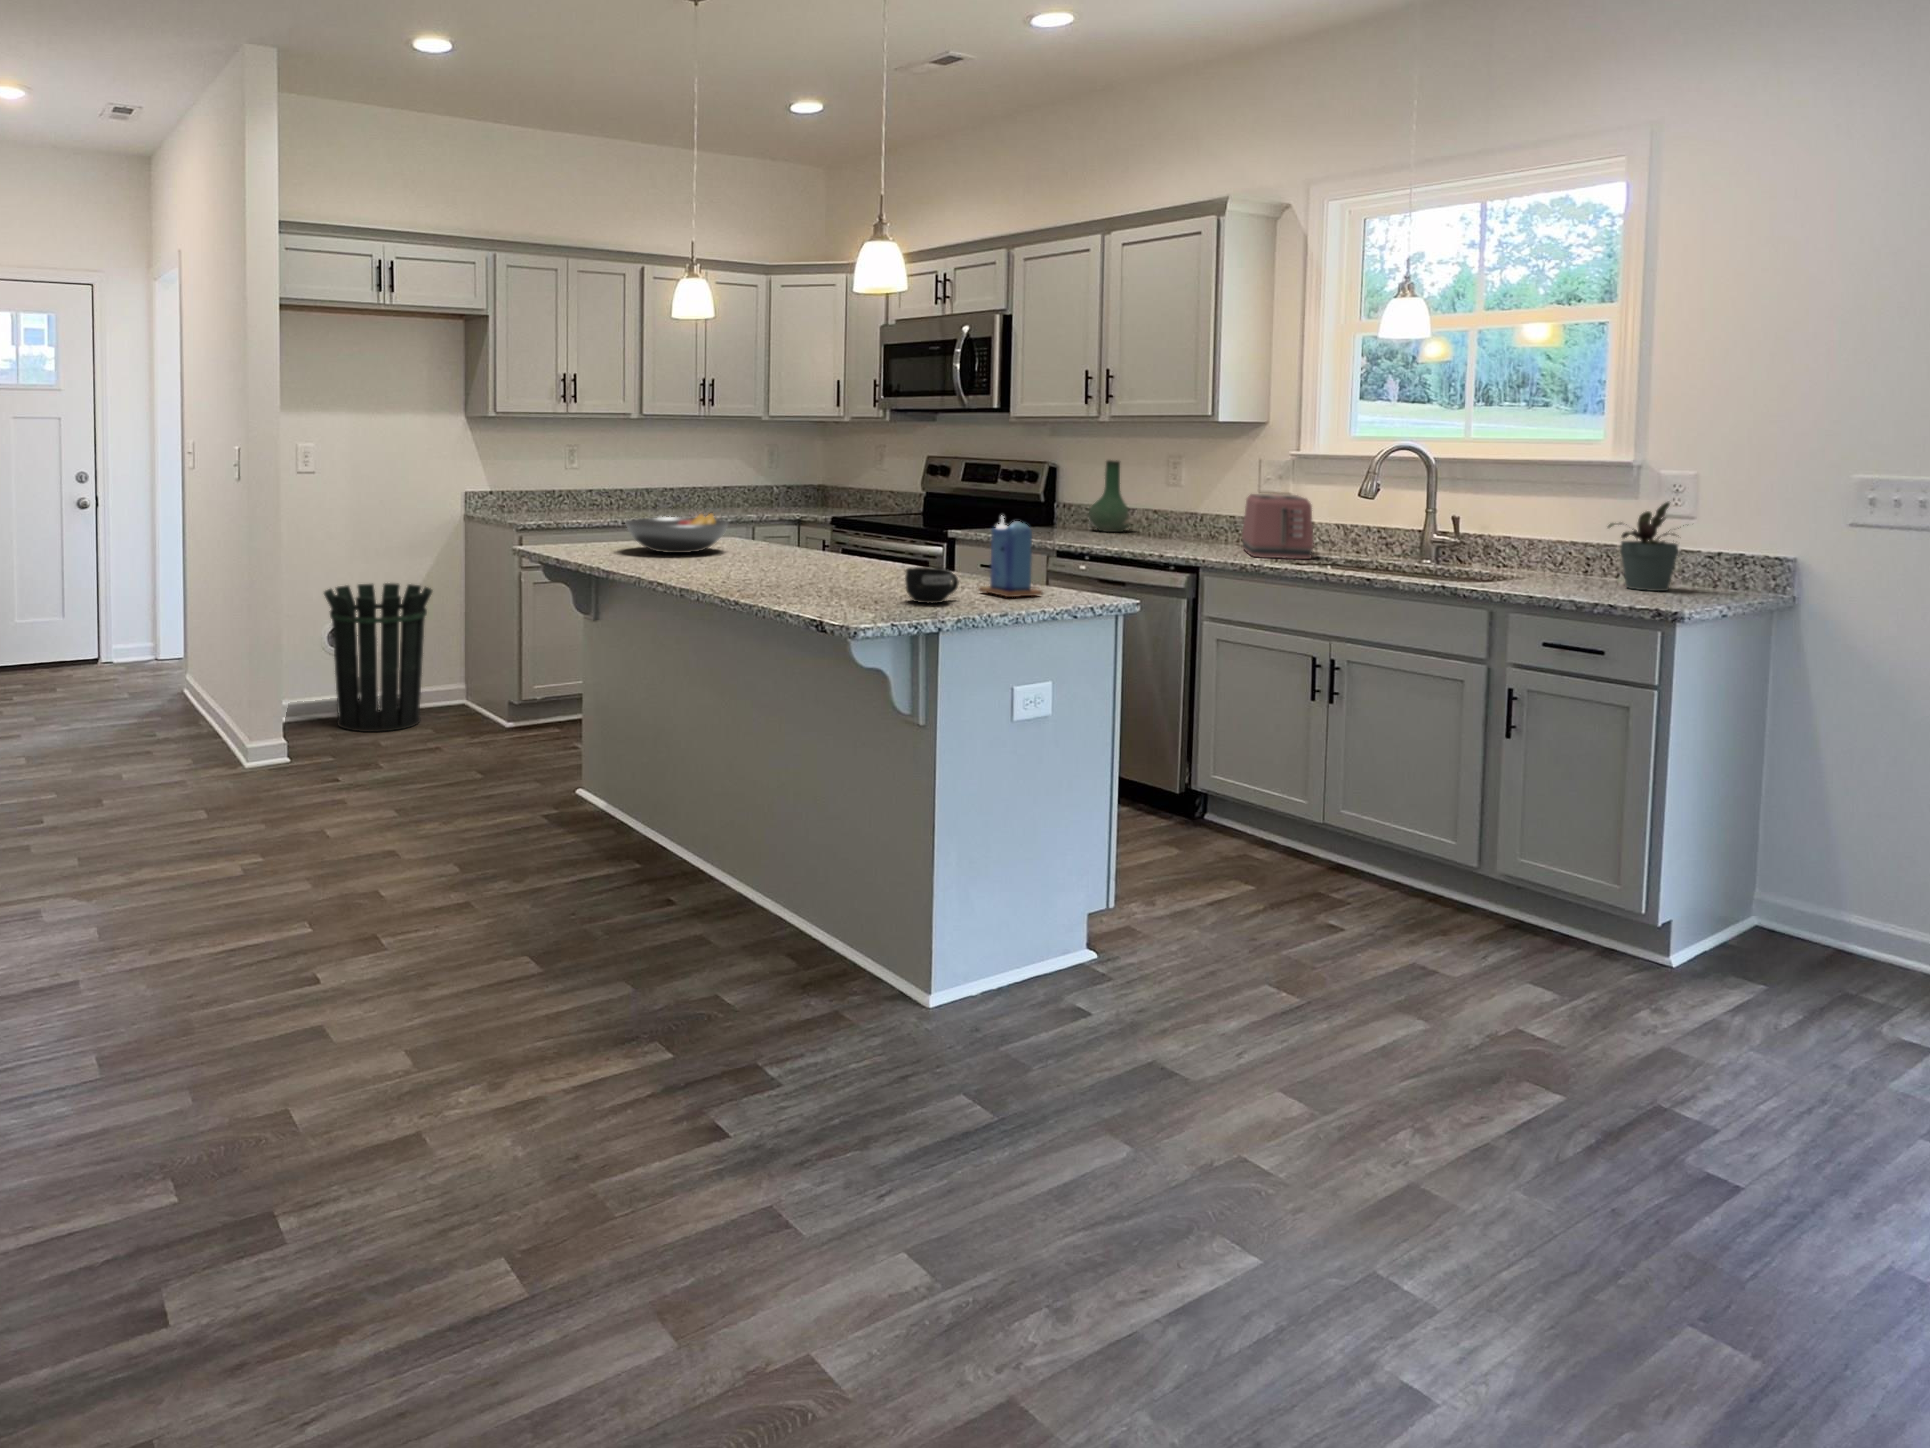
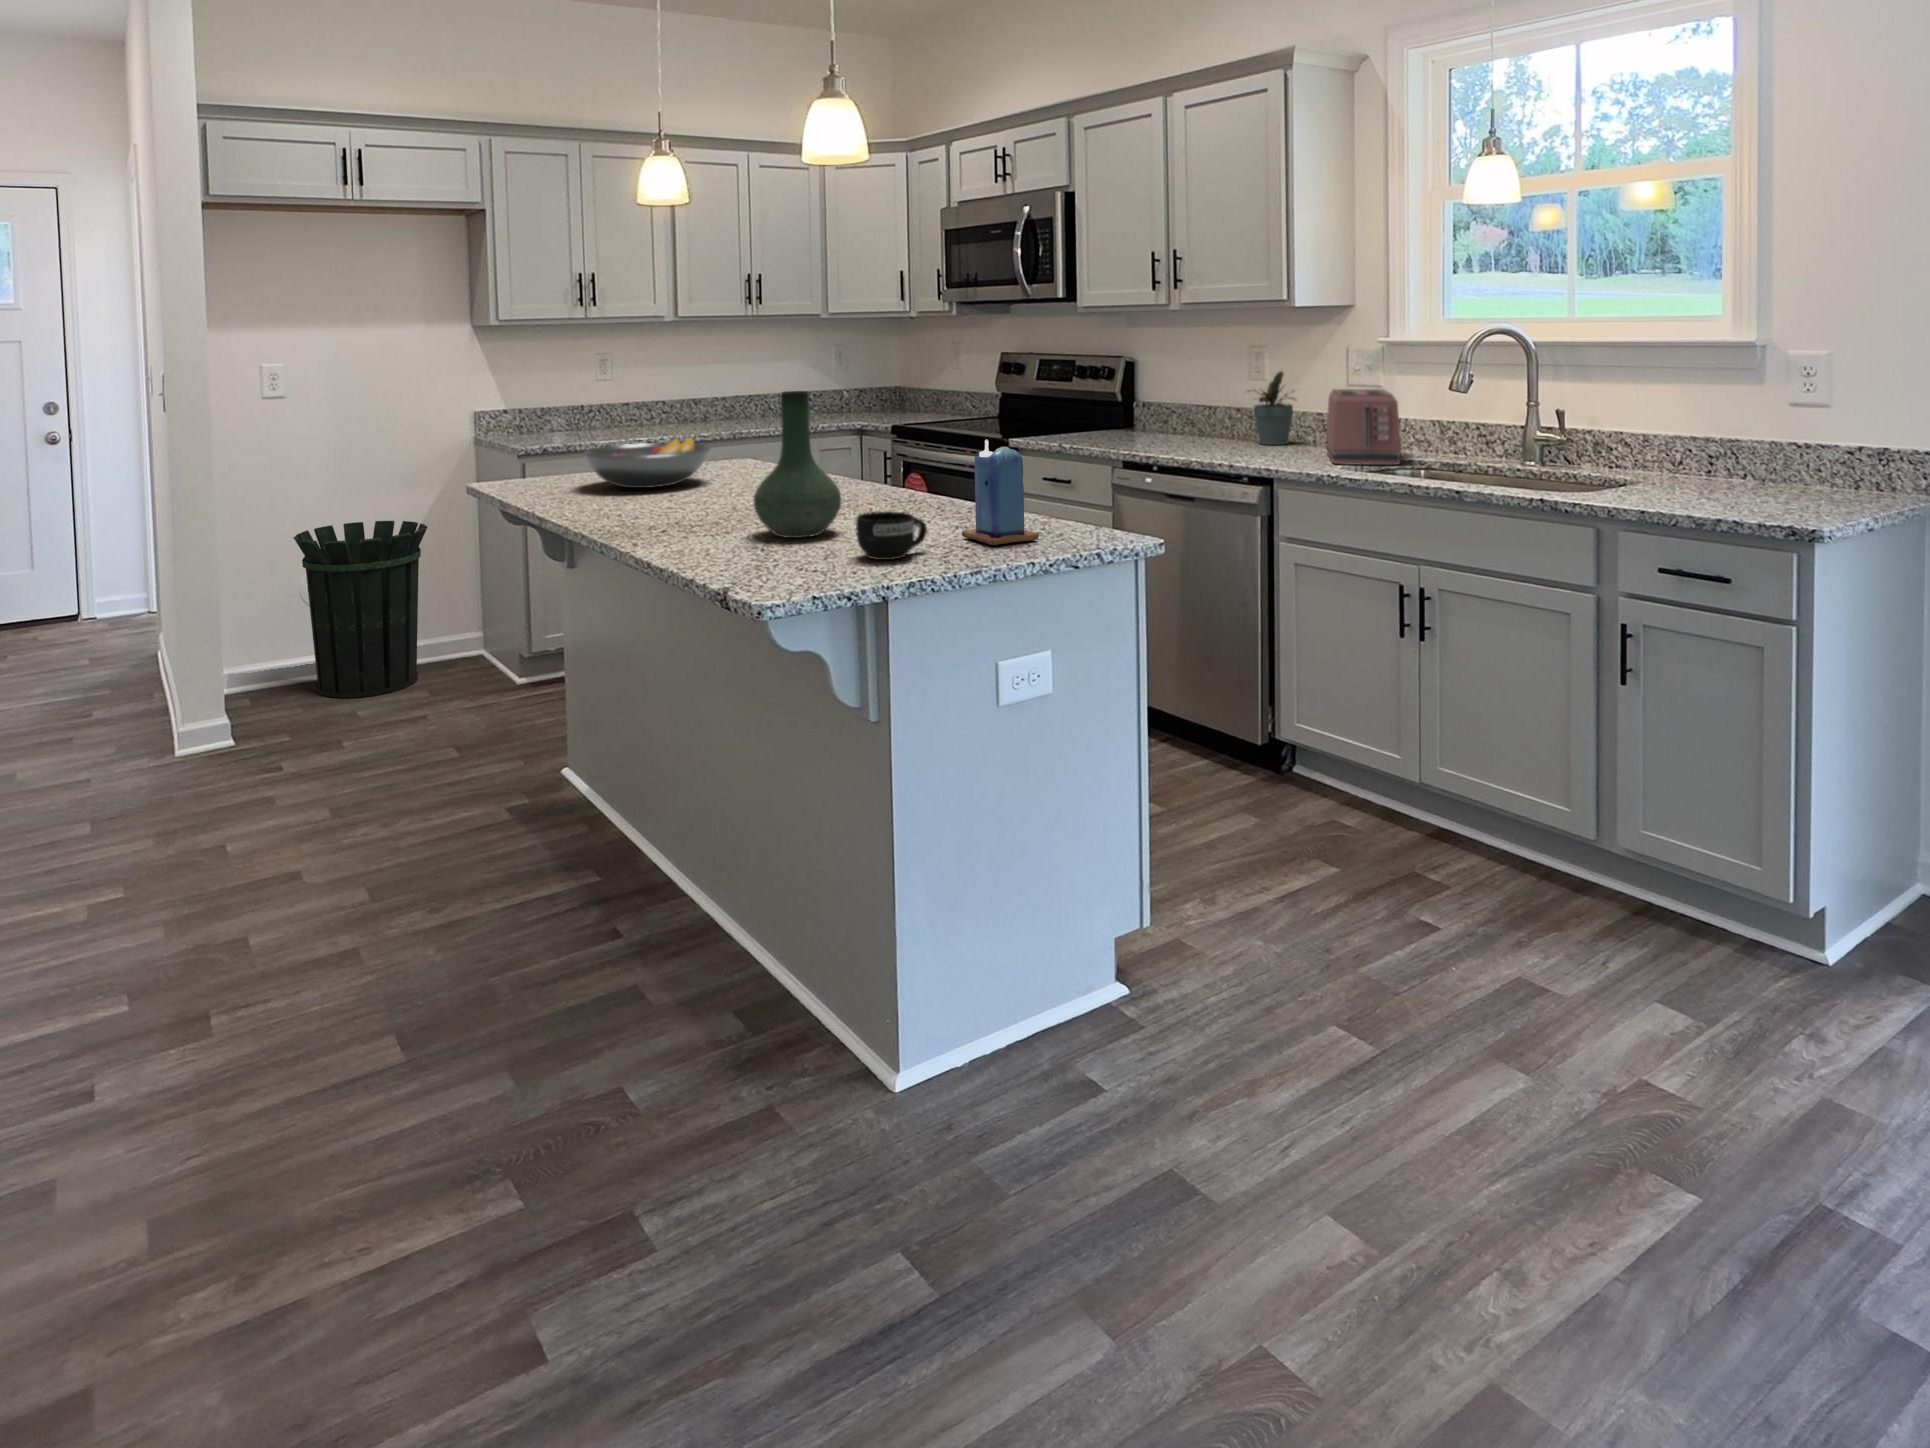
vase: present [1089,460,1129,532] -> present [754,391,841,538]
potted plant: present [1608,502,1684,591] -> present [1254,372,1296,445]

